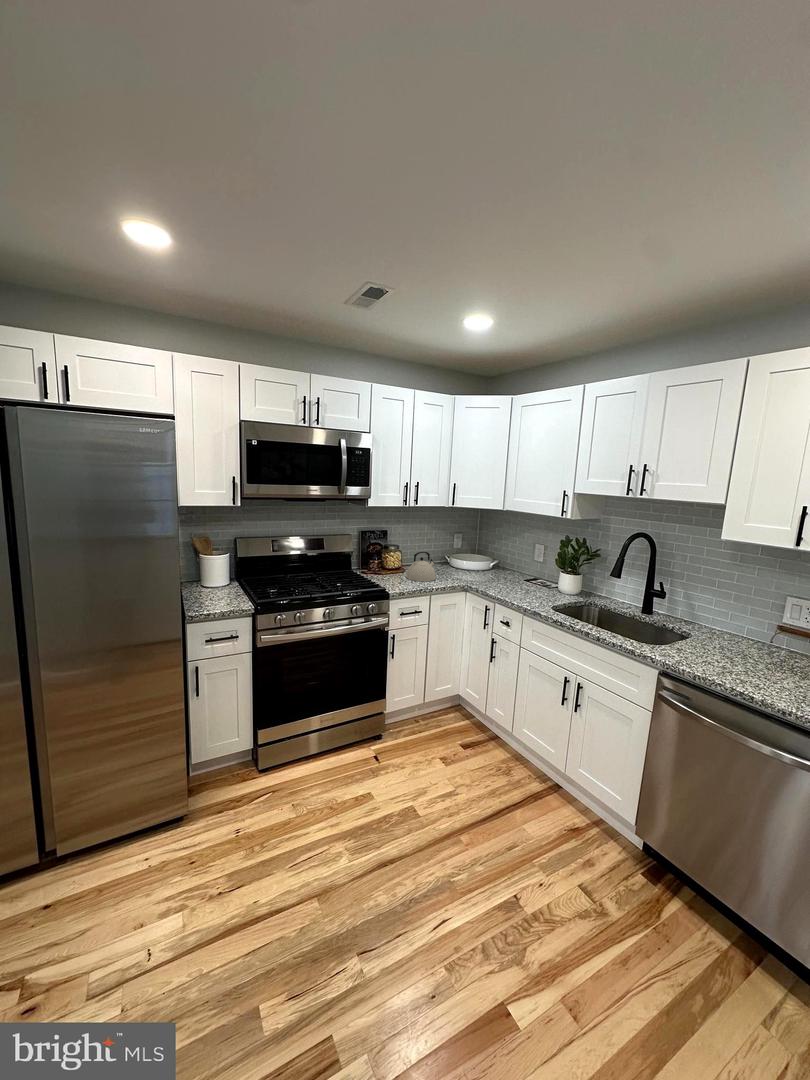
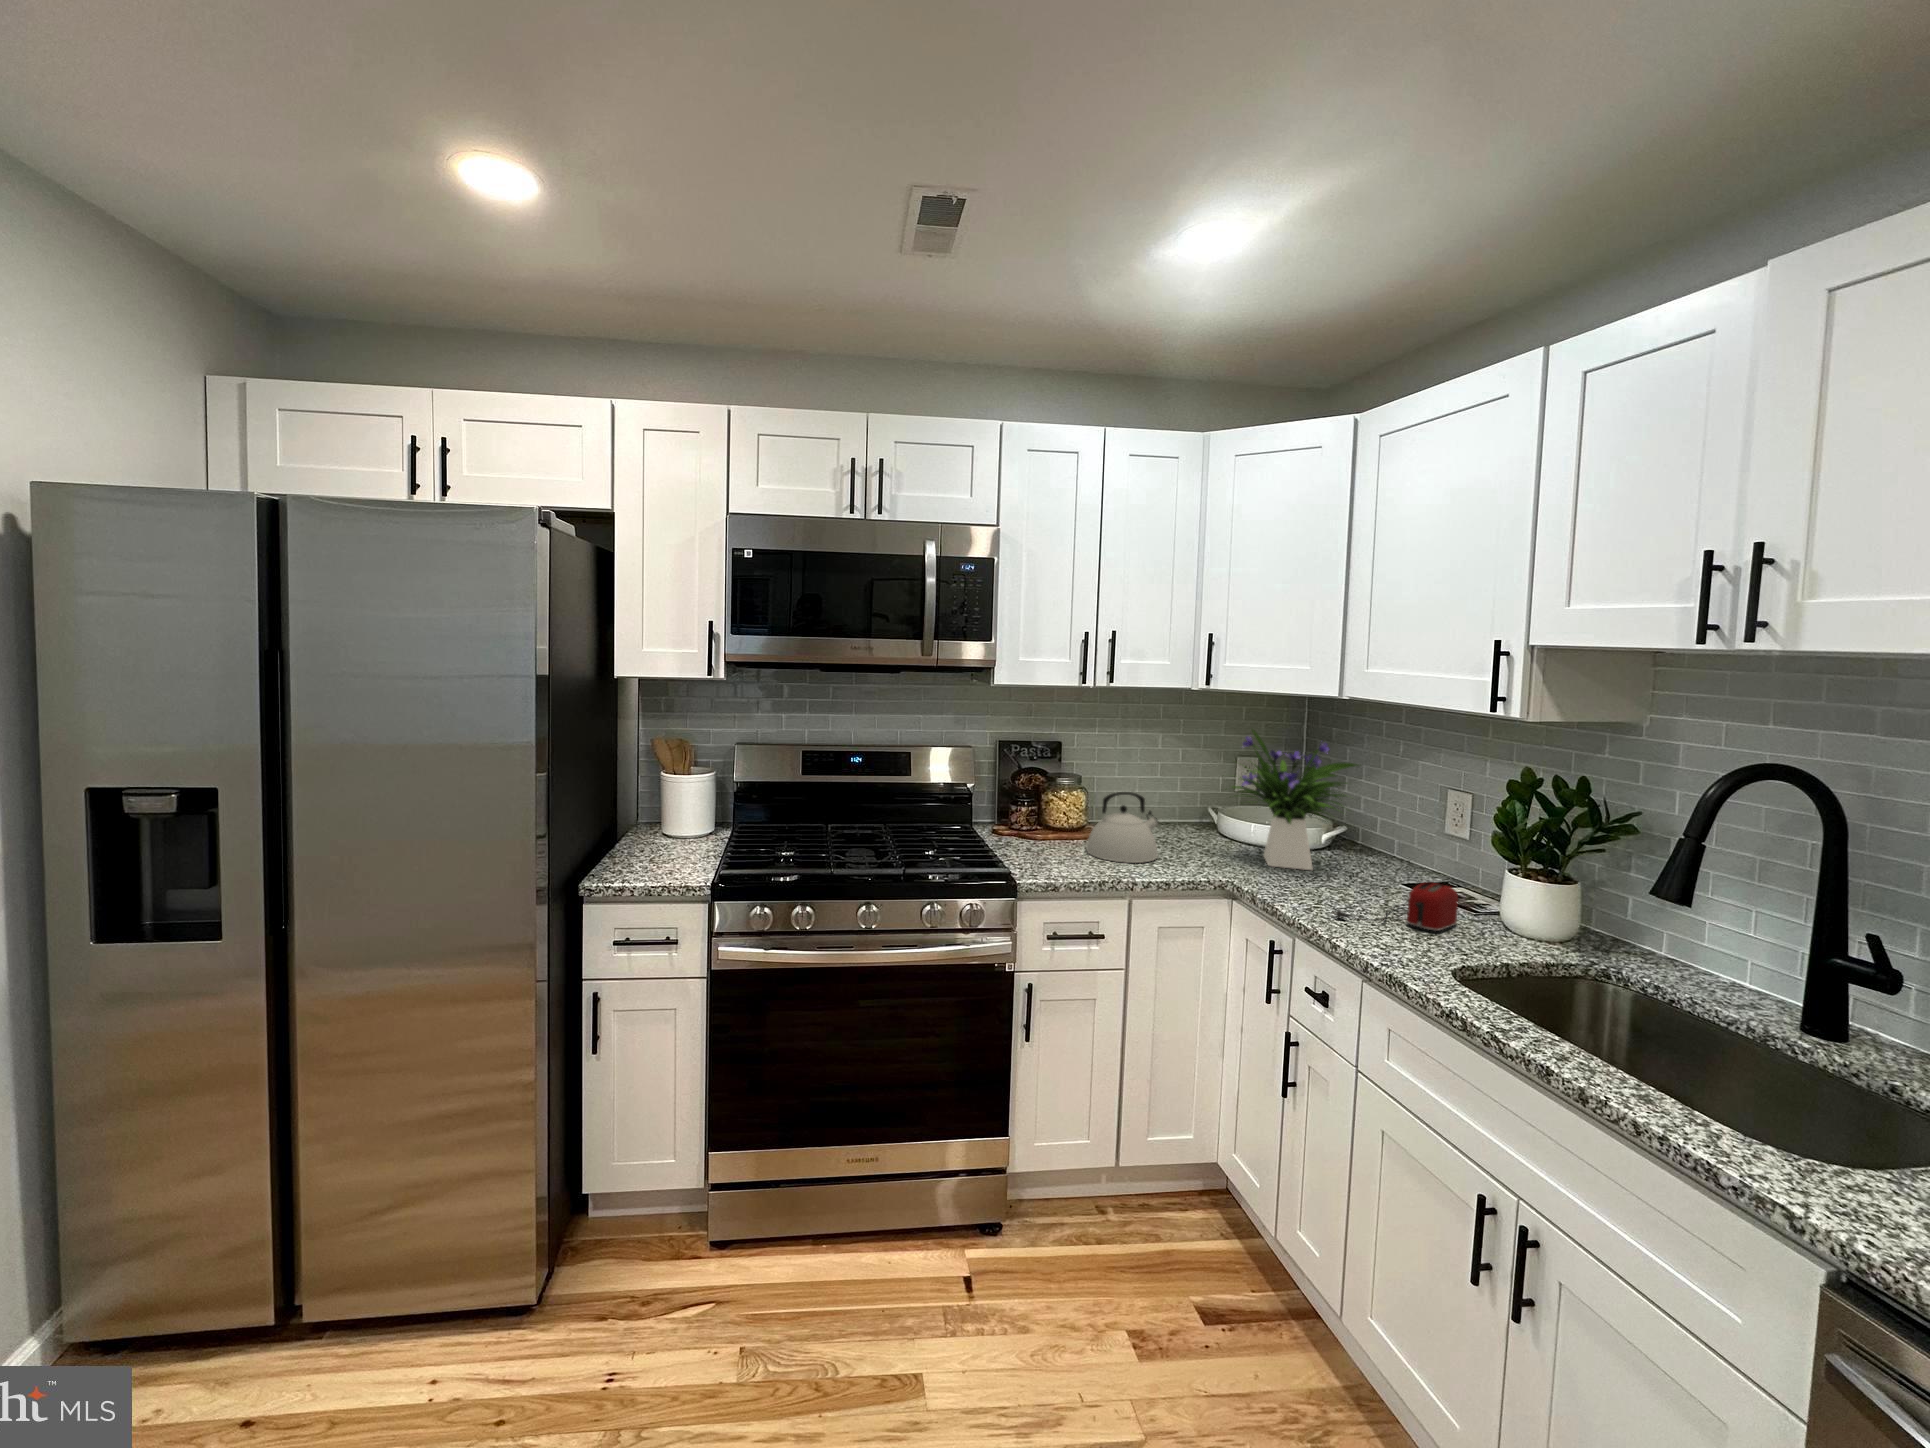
flower arrangement: none [456,523,508,578] -> present [1232,730,1358,870]
toaster: none [508,578,546,595] -> present [1332,882,1458,931]

